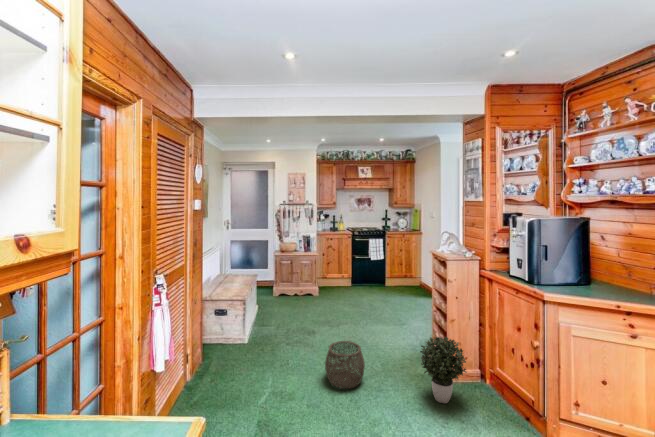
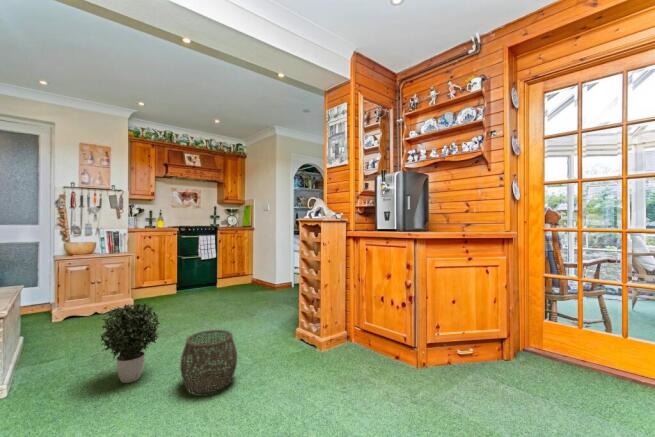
potted plant: present [420,337,467,403] -> present [101,303,160,383]

